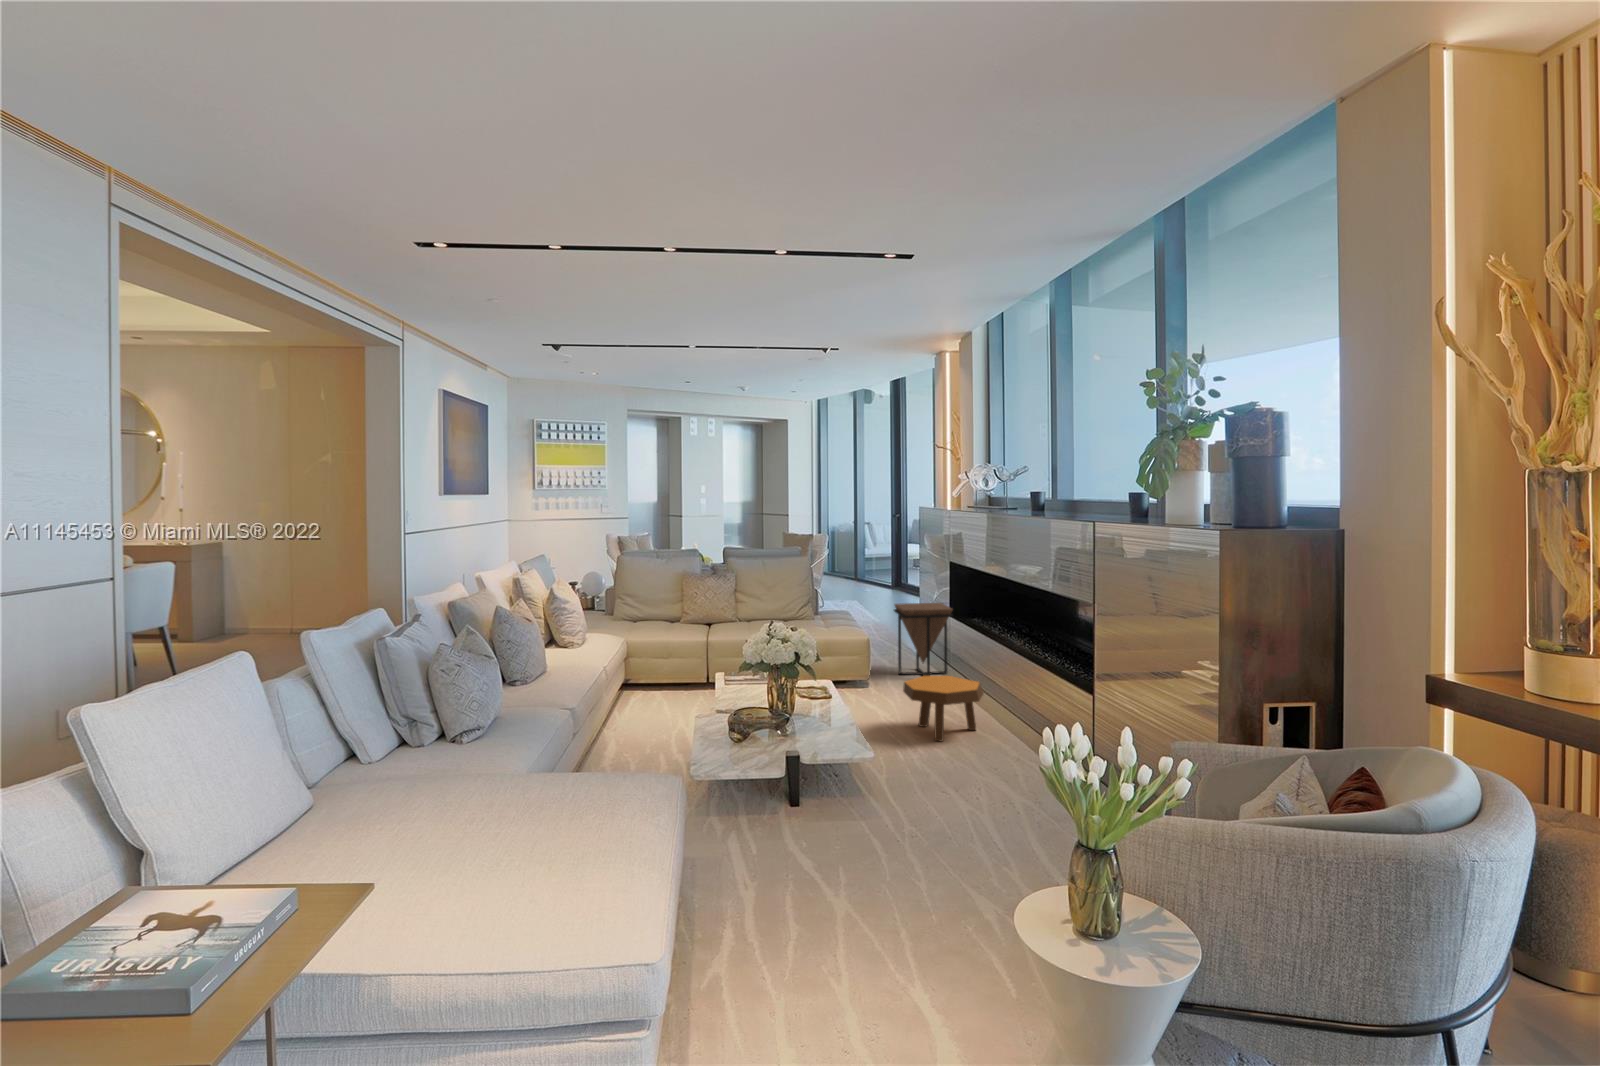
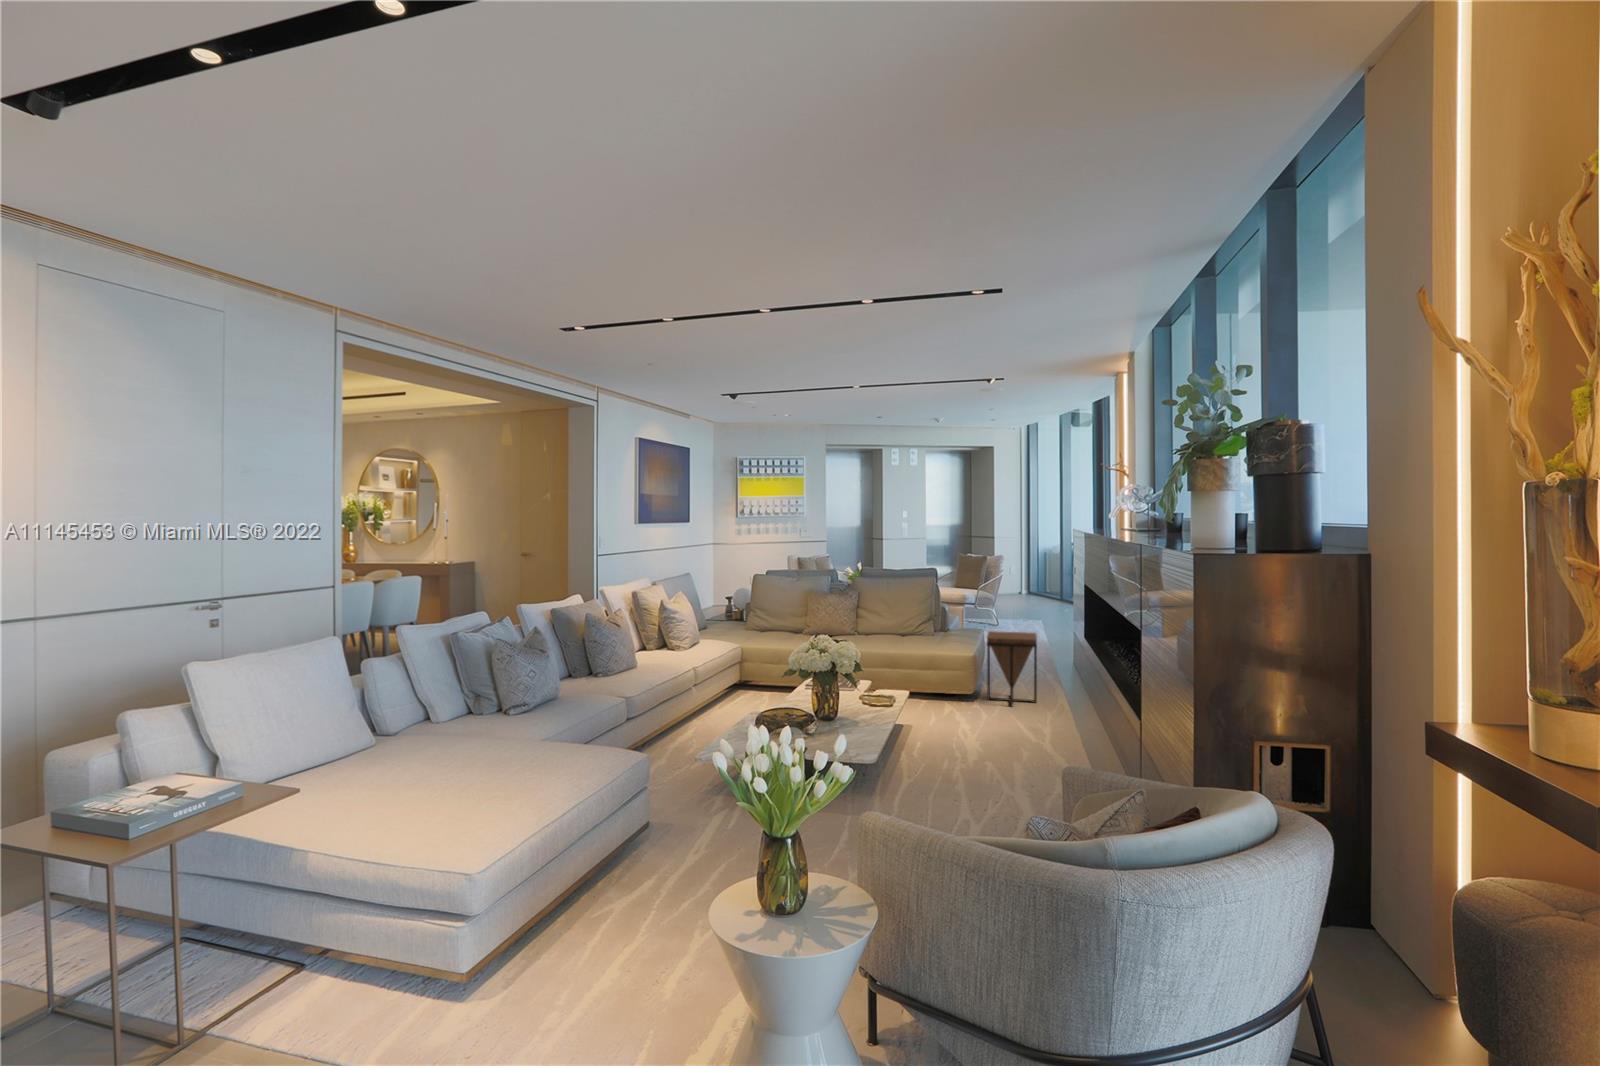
footstool: present [903,676,984,741] -> none [934,701,1011,763]

